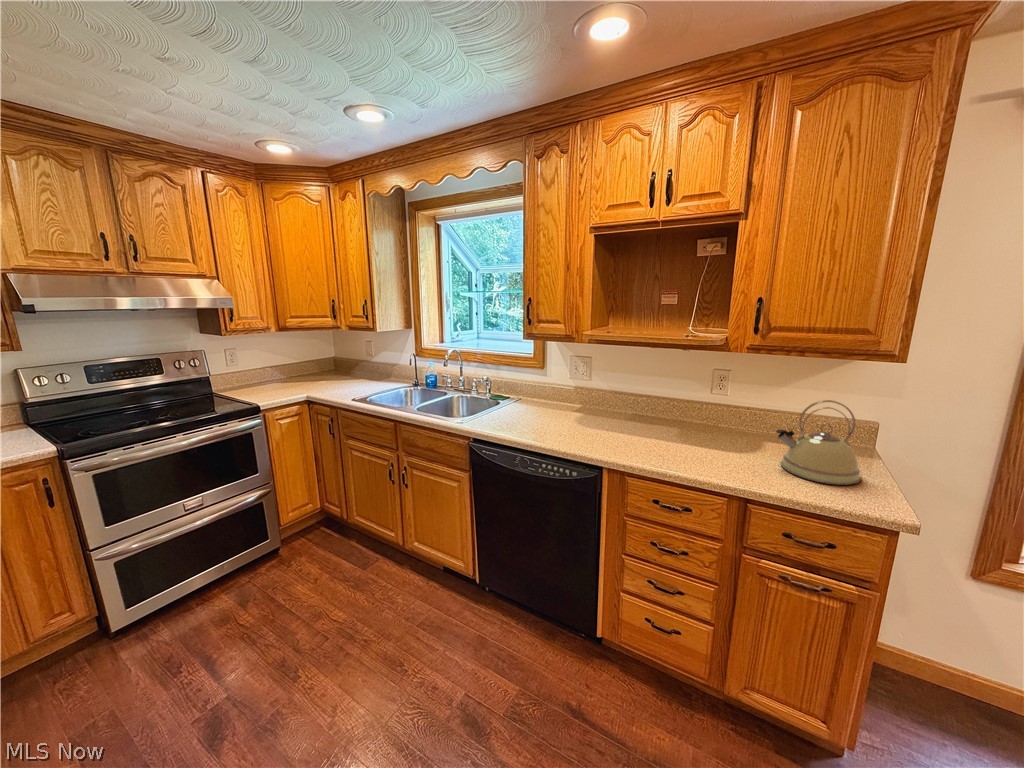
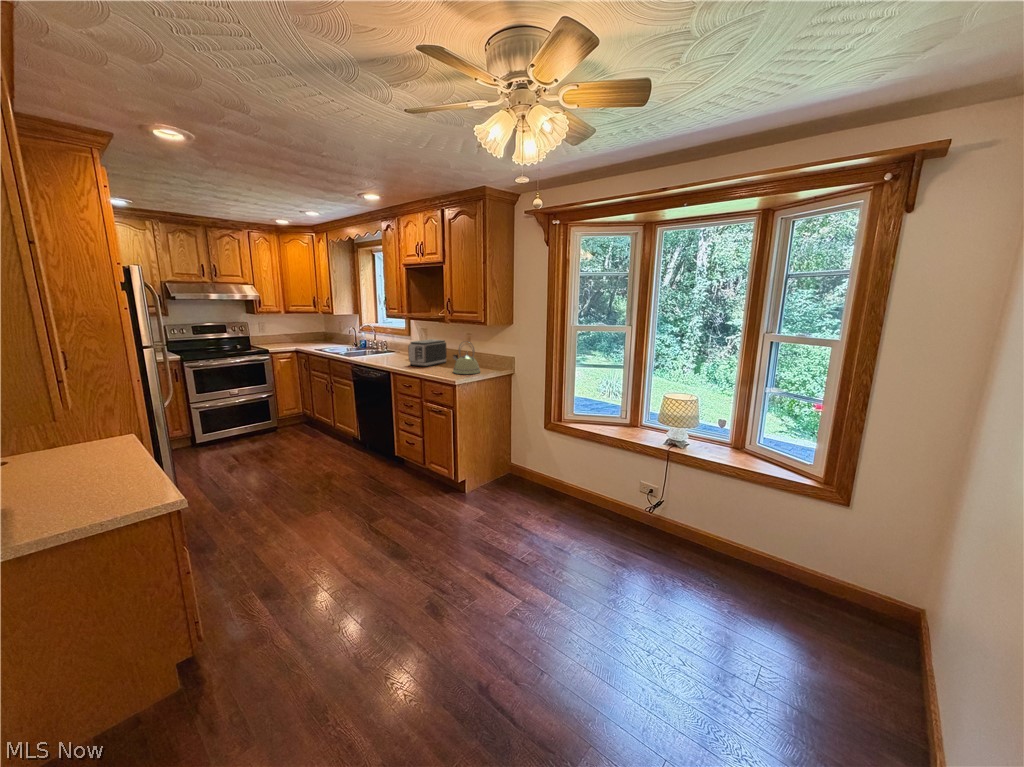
toaster: none [631,383,685,452] -> present [408,339,447,367]

